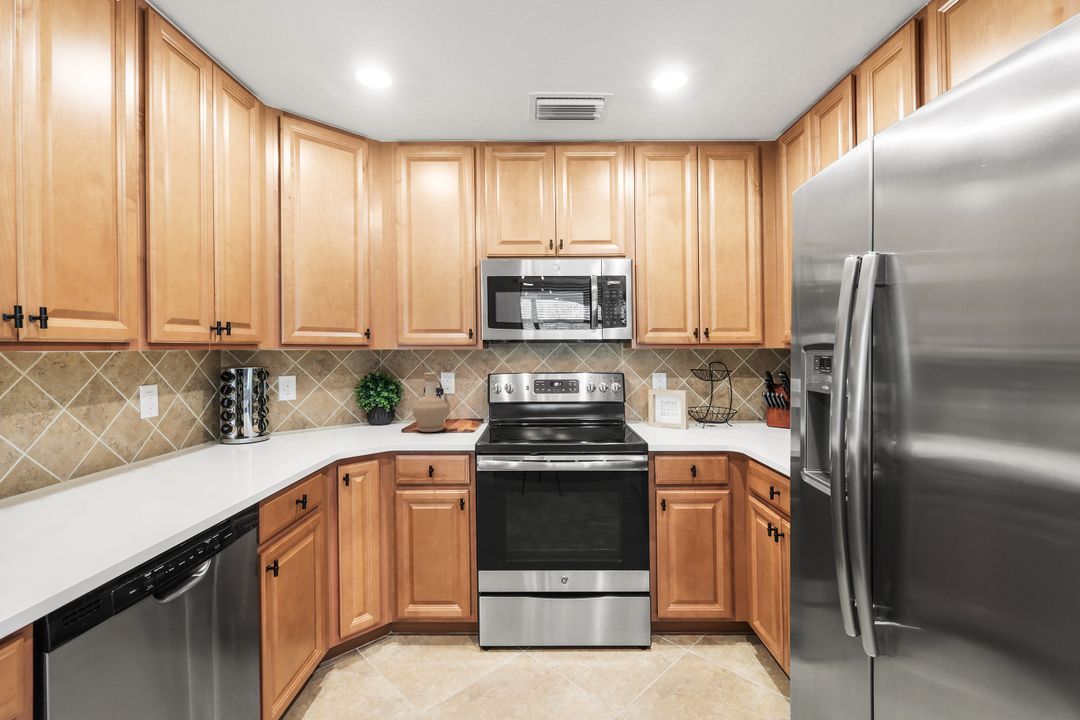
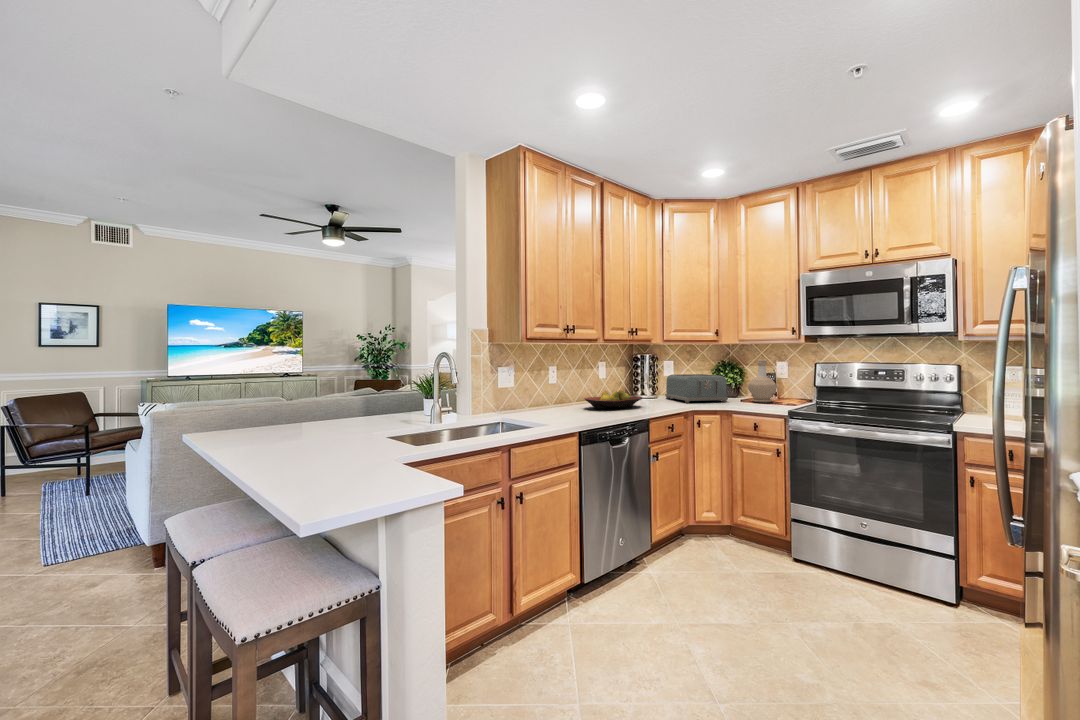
toaster: none [284,395,386,446] -> present [665,374,728,403]
fruit bowl: none [91,442,241,493] -> present [584,390,642,409]

